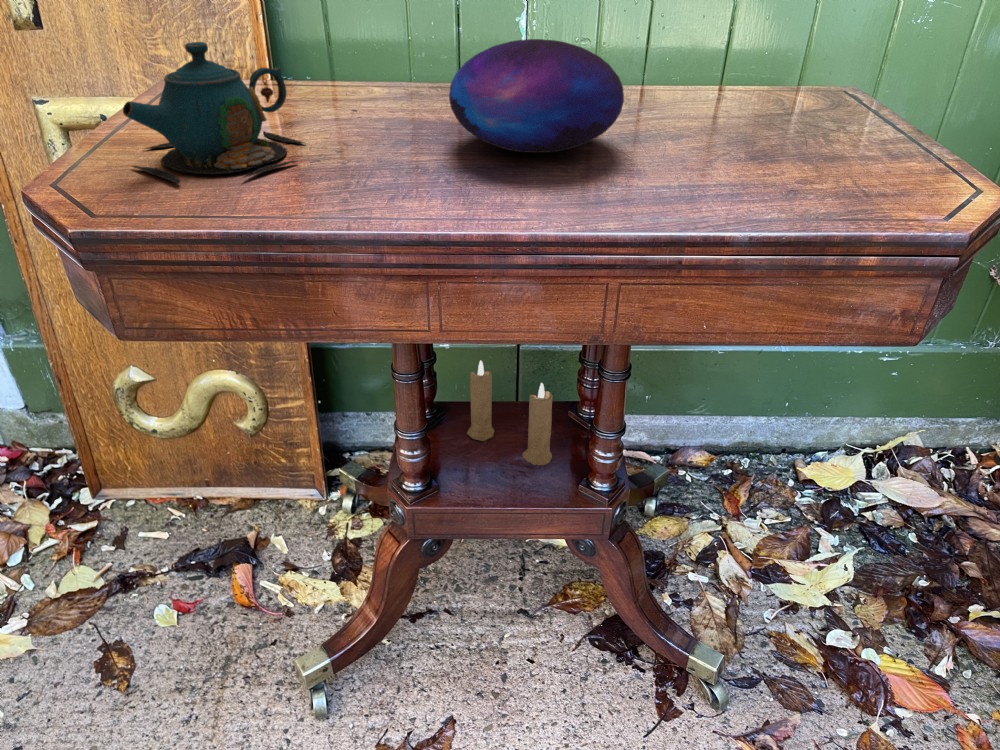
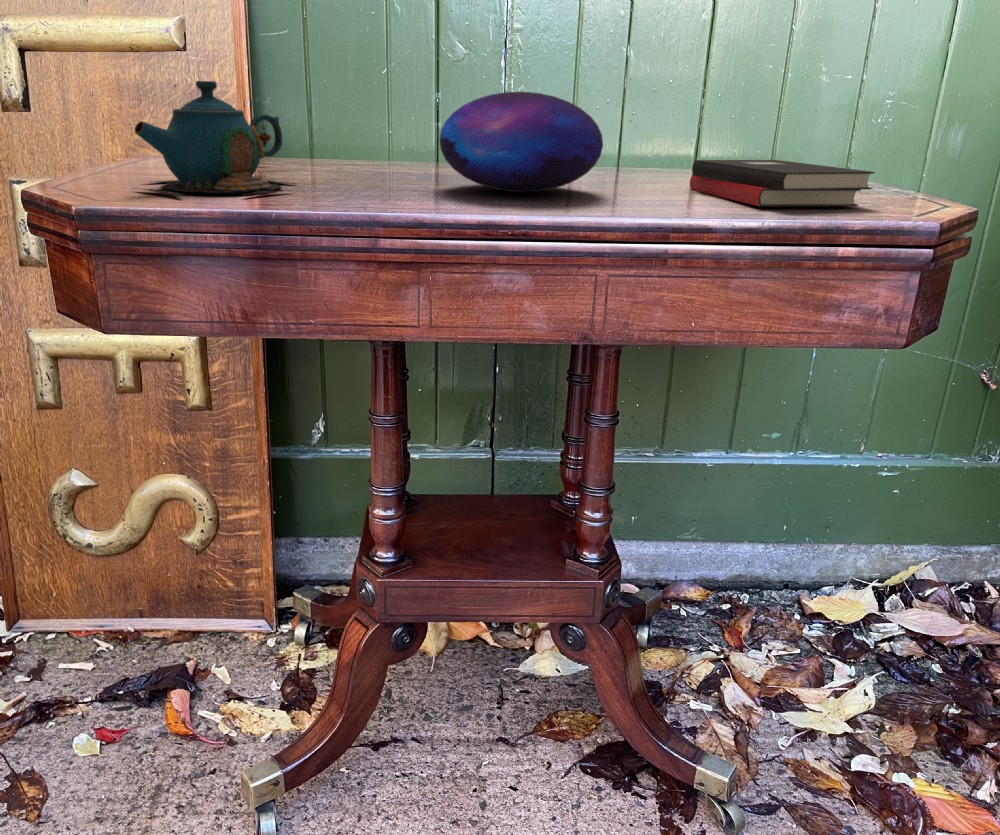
hardback book: none [715,93,918,173] -> present [690,160,874,206]
candle: present [467,361,553,465] -> none [443,429,539,549]

